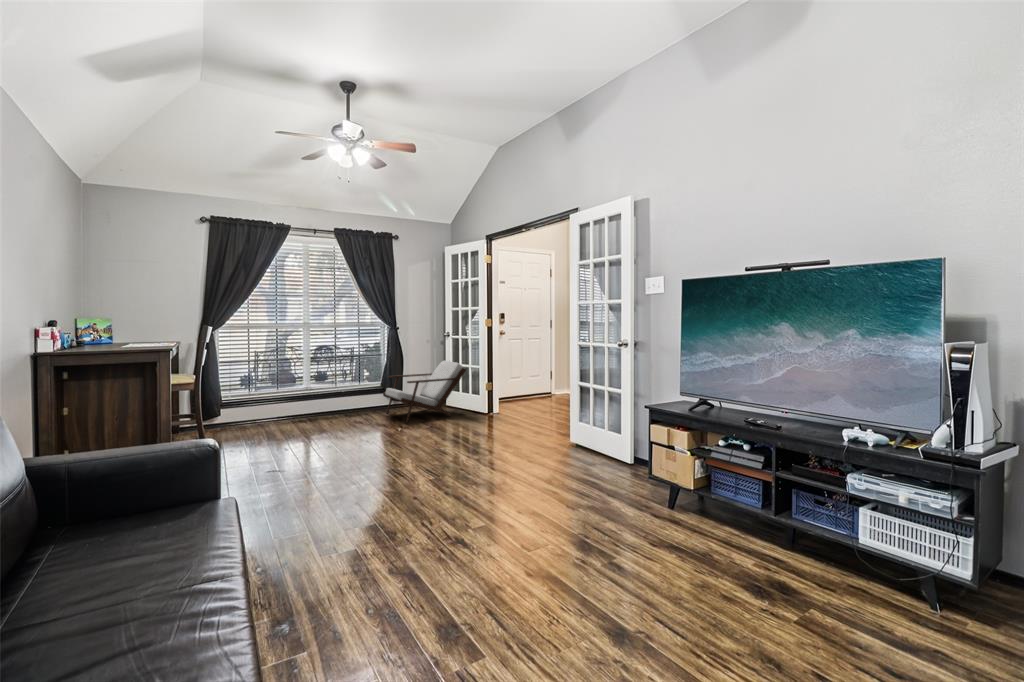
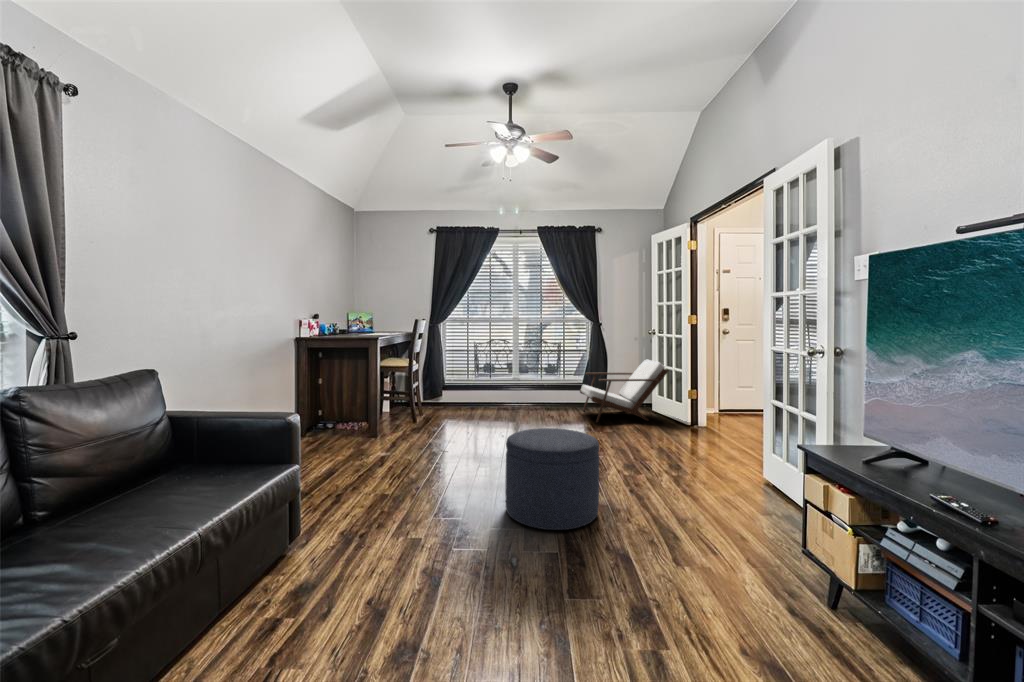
ottoman: none [376,425,456,508] -> present [505,428,599,530]

